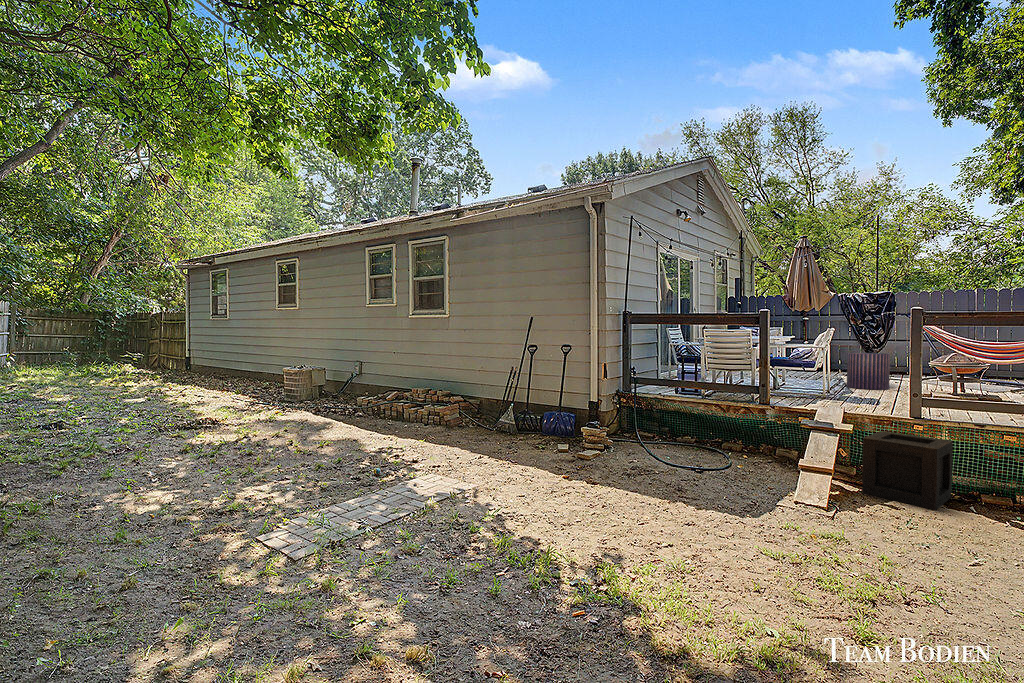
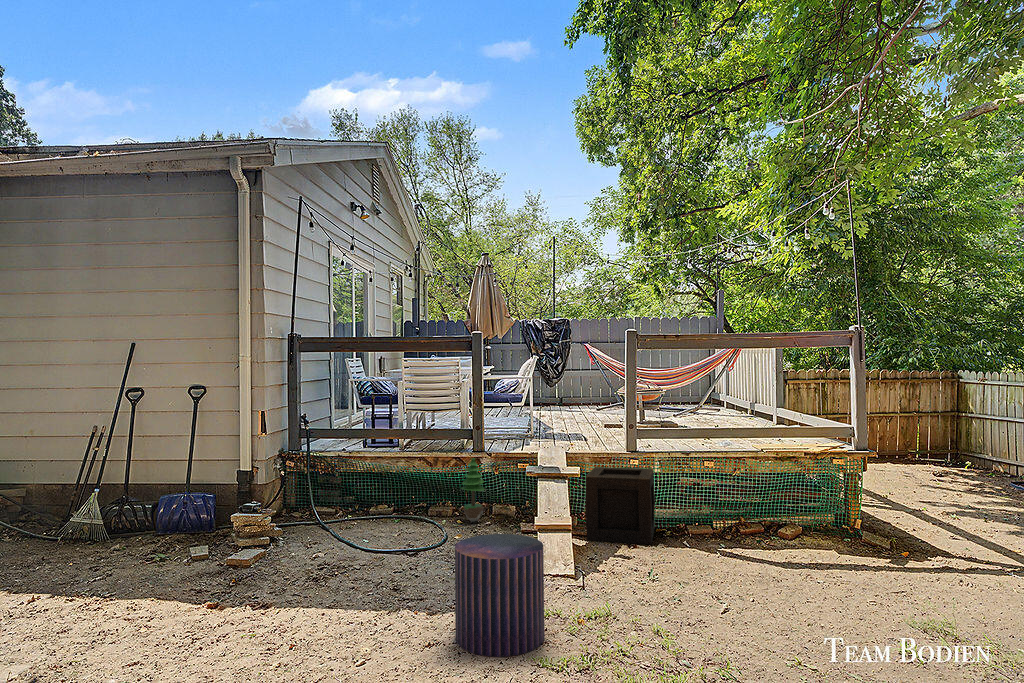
pouf: present [847,353,890,390] -> present [455,534,545,657]
potted tree: none [748,406,770,461] -> present [461,458,485,522]

